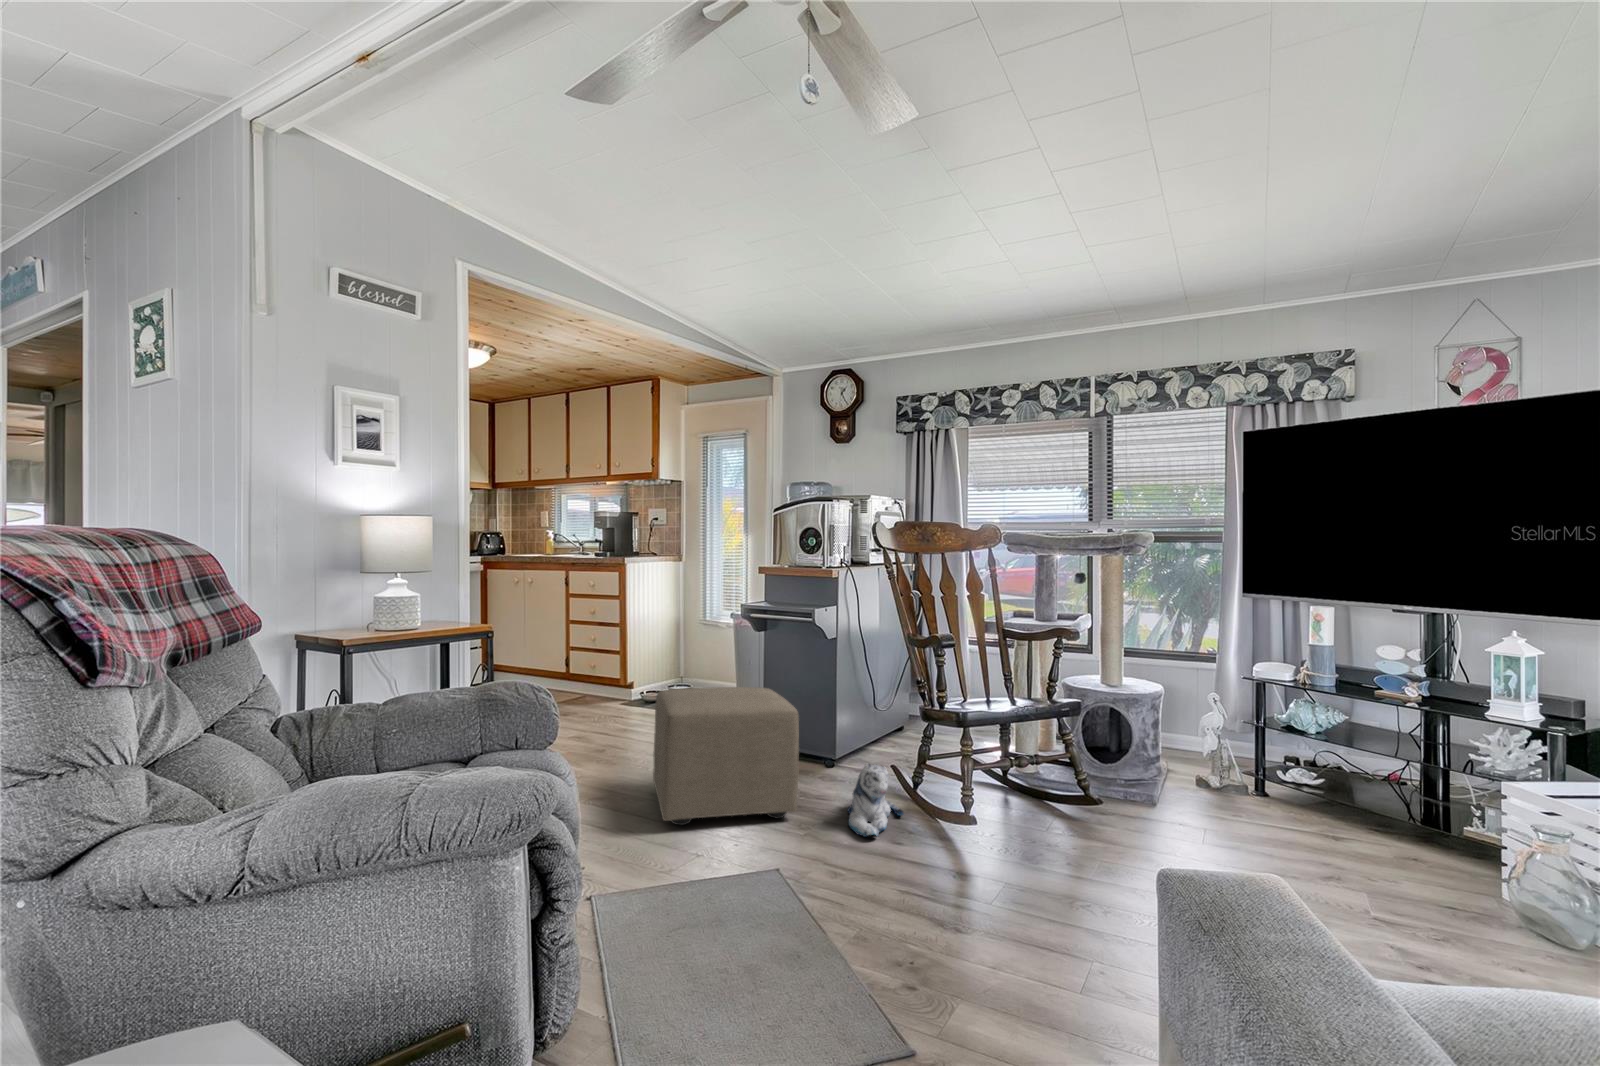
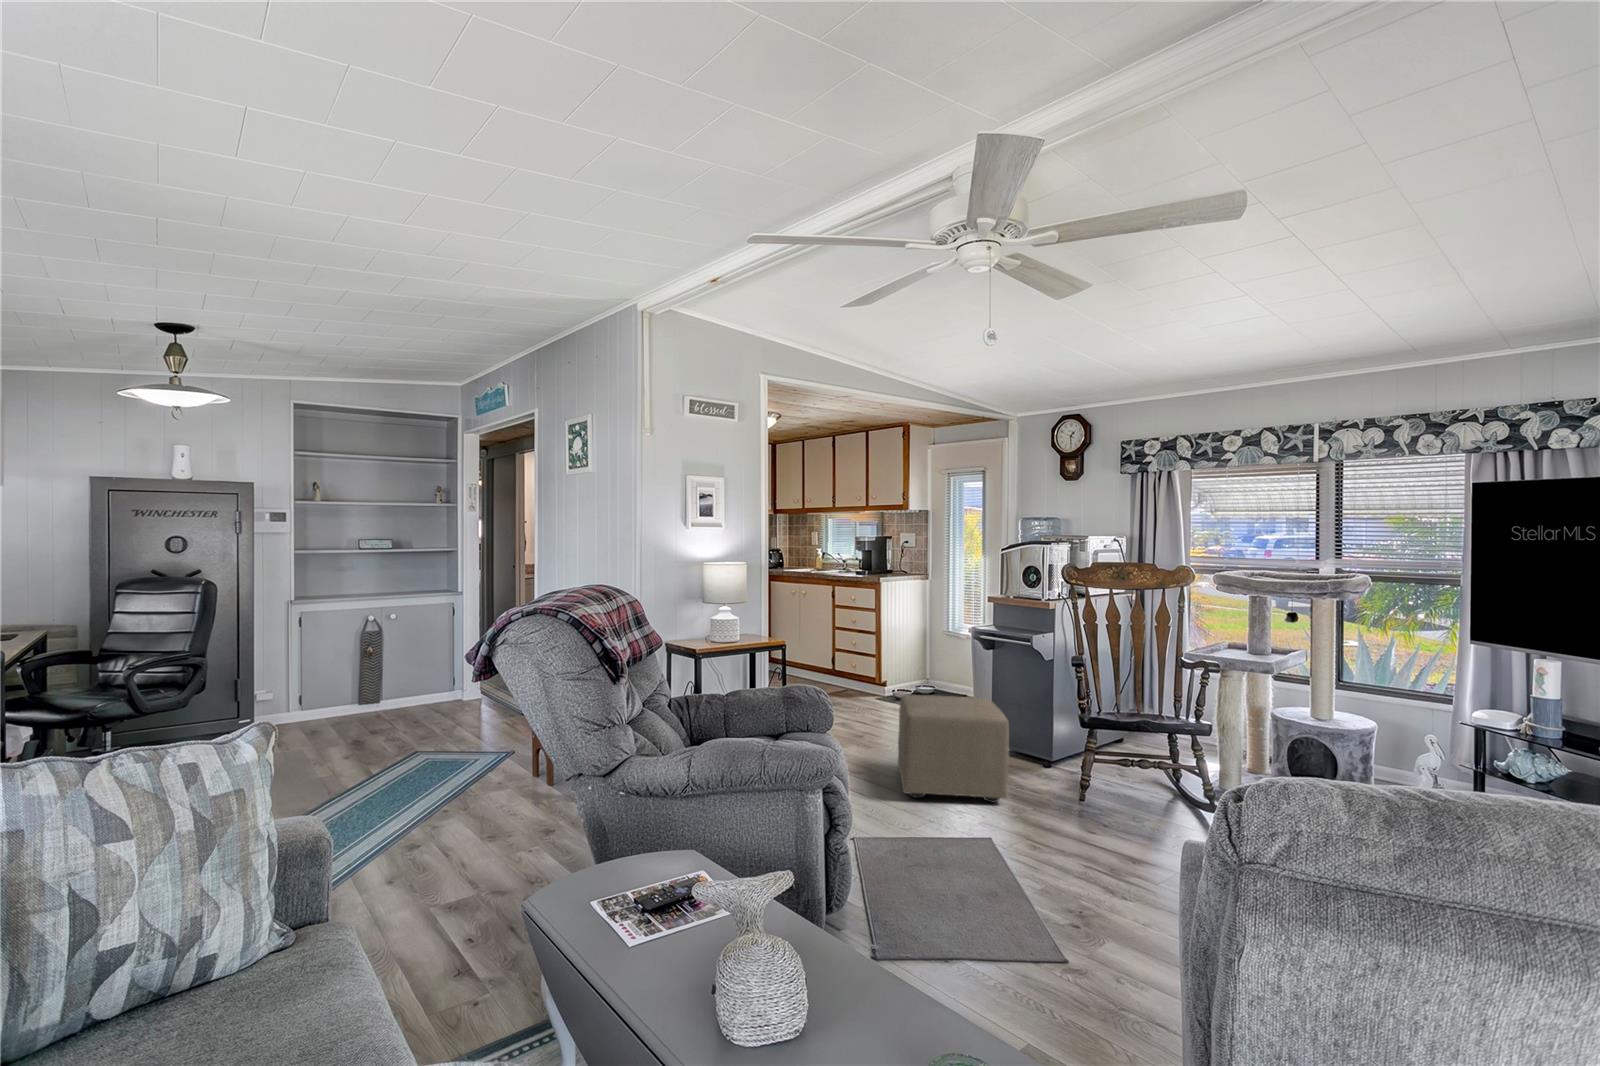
plush toy: present [847,764,903,837] -> none [1048,767,1097,825]

